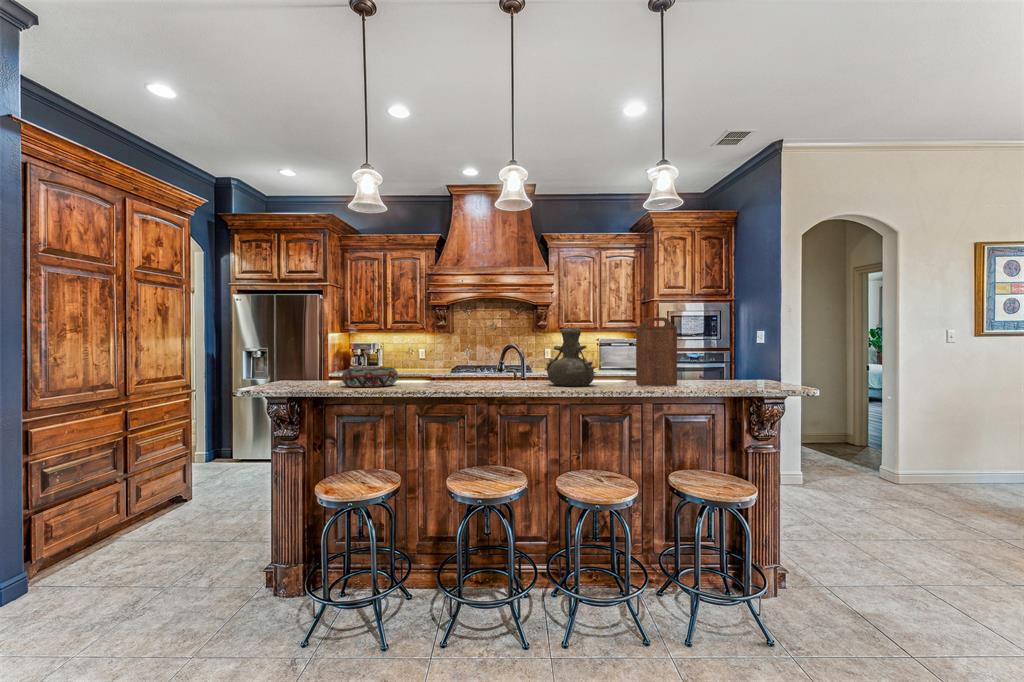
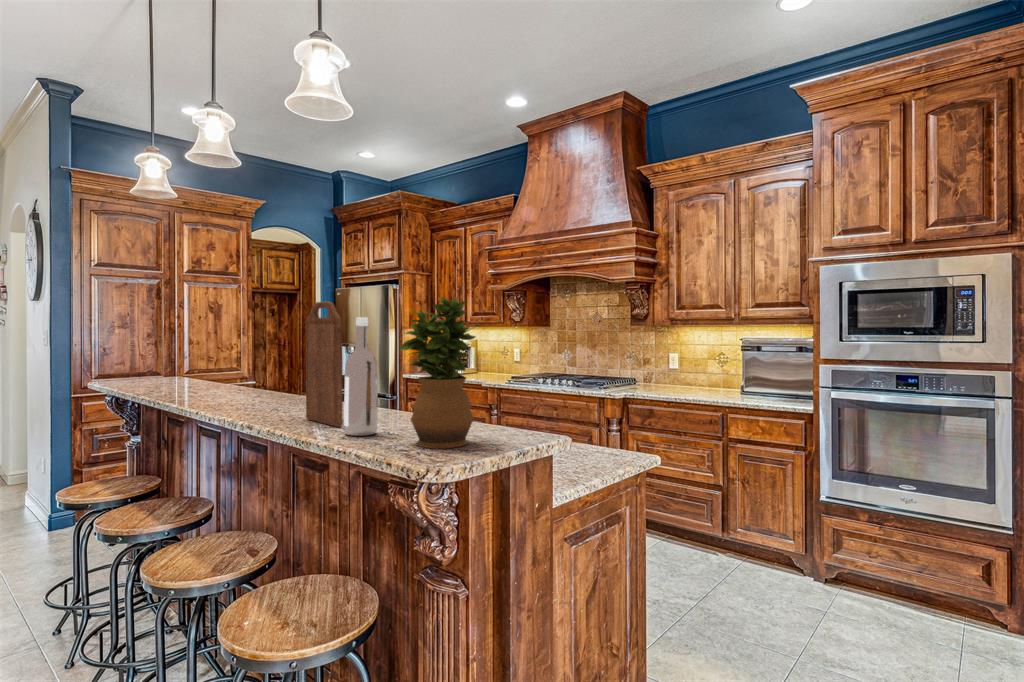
potted plant: none [725,318,763,386] -> present [399,297,476,448]
wine bottle: none [696,327,713,386] -> present [344,317,378,436]
vase: present [544,328,596,387] -> none [230,322,305,411]
decorative bowl: present [342,367,398,387] -> none [125,367,195,389]

